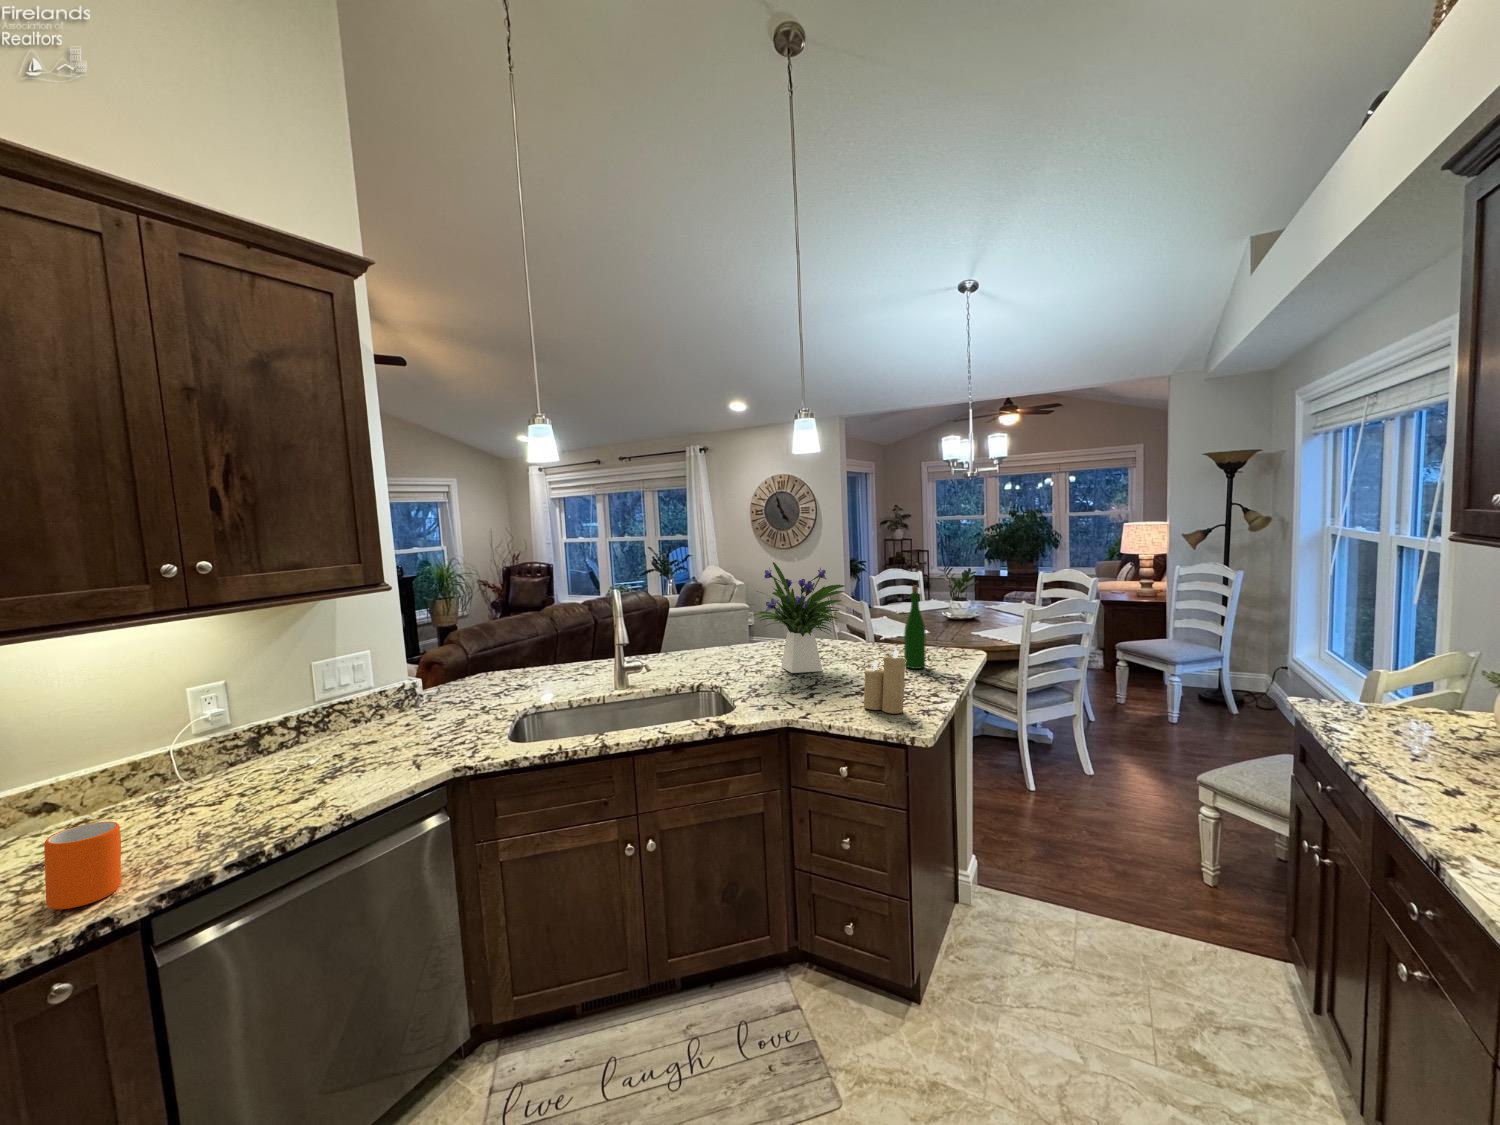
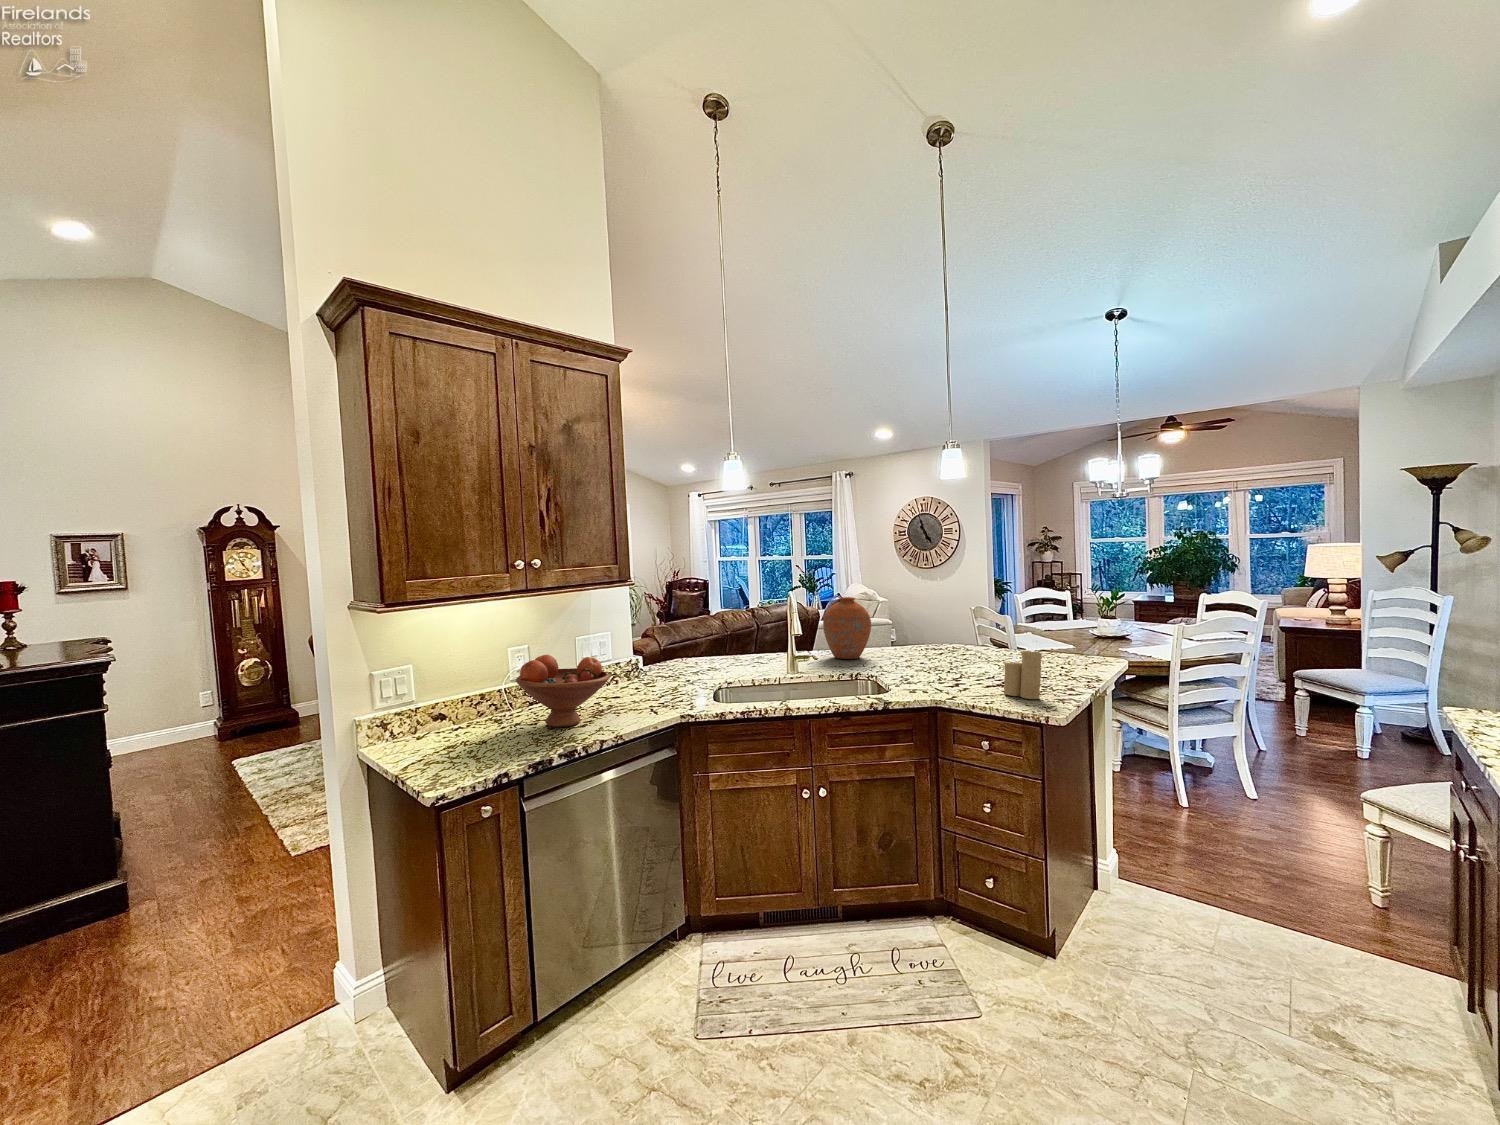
flower arrangement: present [750,562,845,673] -> none [899,572,991,668]
wine bottle: present [904,585,926,669] -> none [1044,595,1065,670]
vase: none [659,592,716,665] -> present [823,597,871,659]
fruit bowl: none [175,698,343,807] -> present [516,655,610,727]
mug: present [44,821,121,909] -> none [466,719,502,768]

